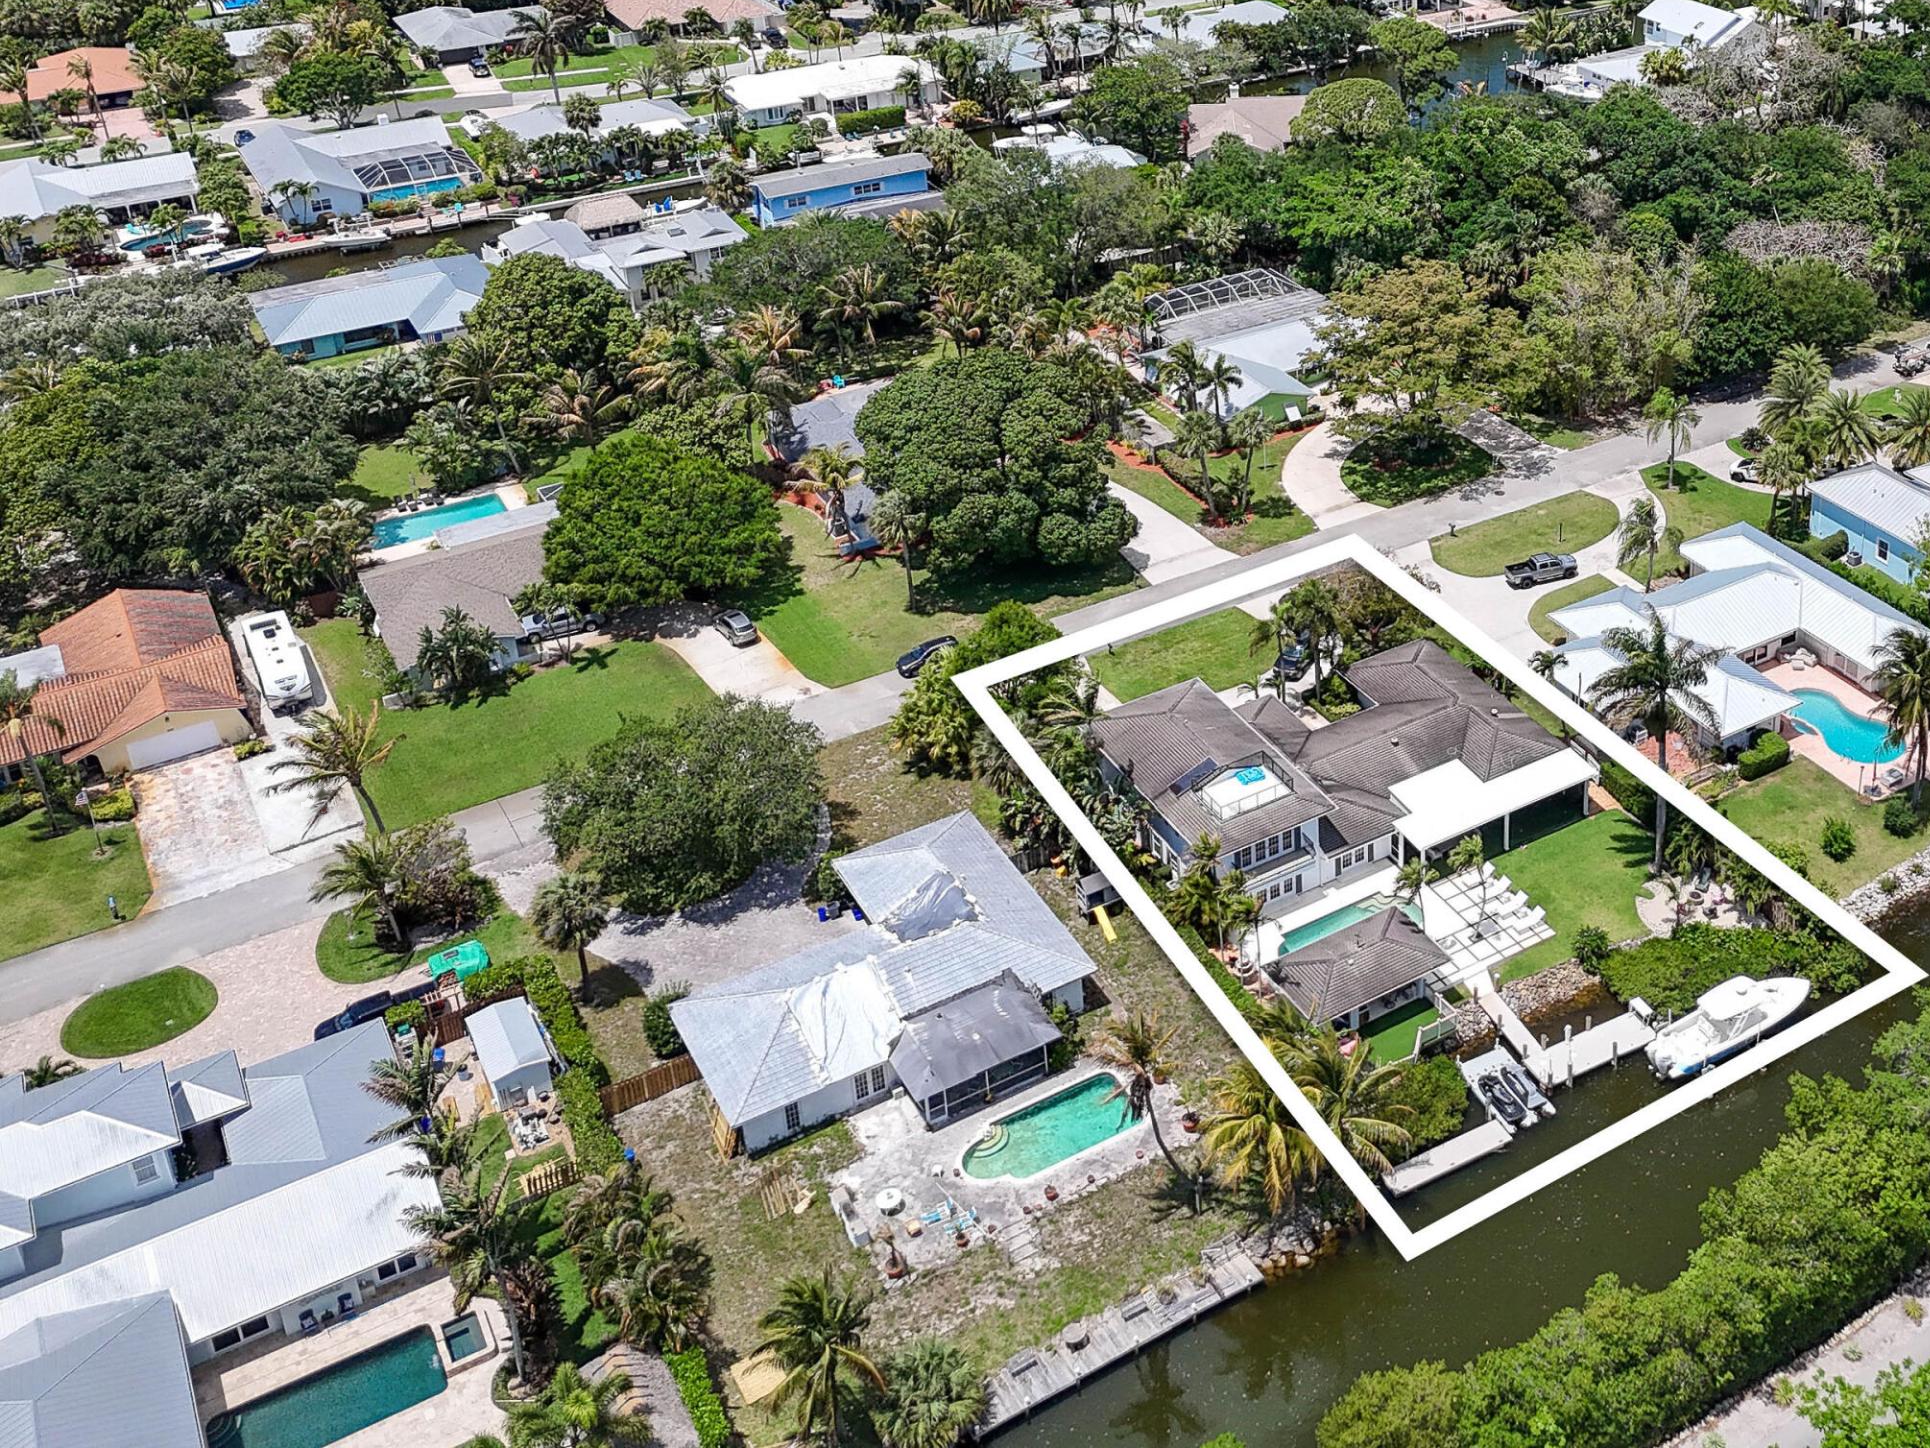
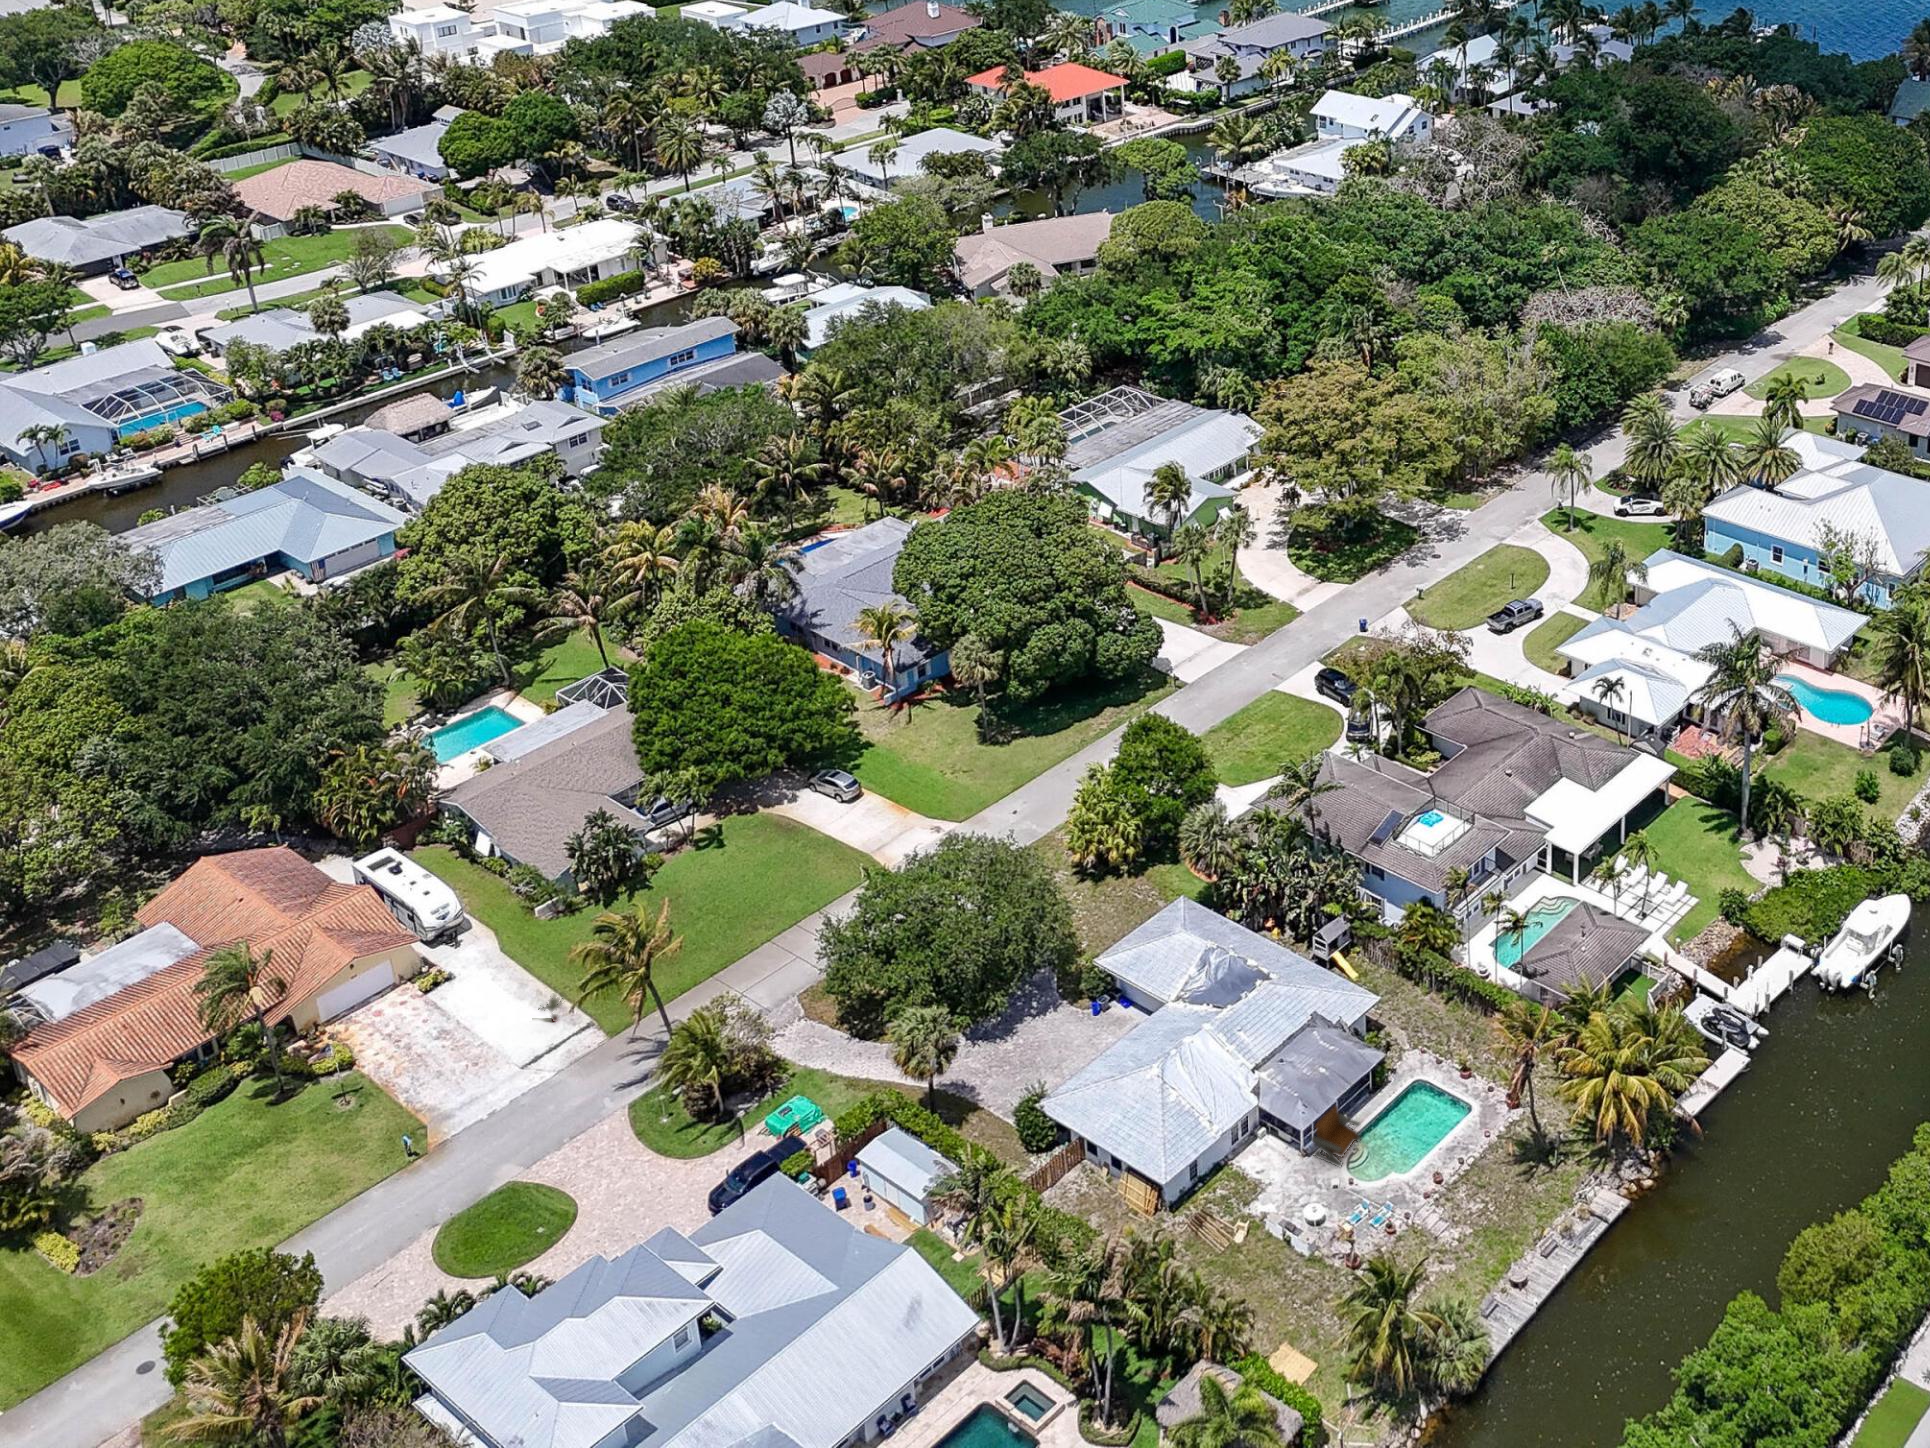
lounge chair: none [938,1074,1006,1152] -> present [1312,1105,1361,1167]

